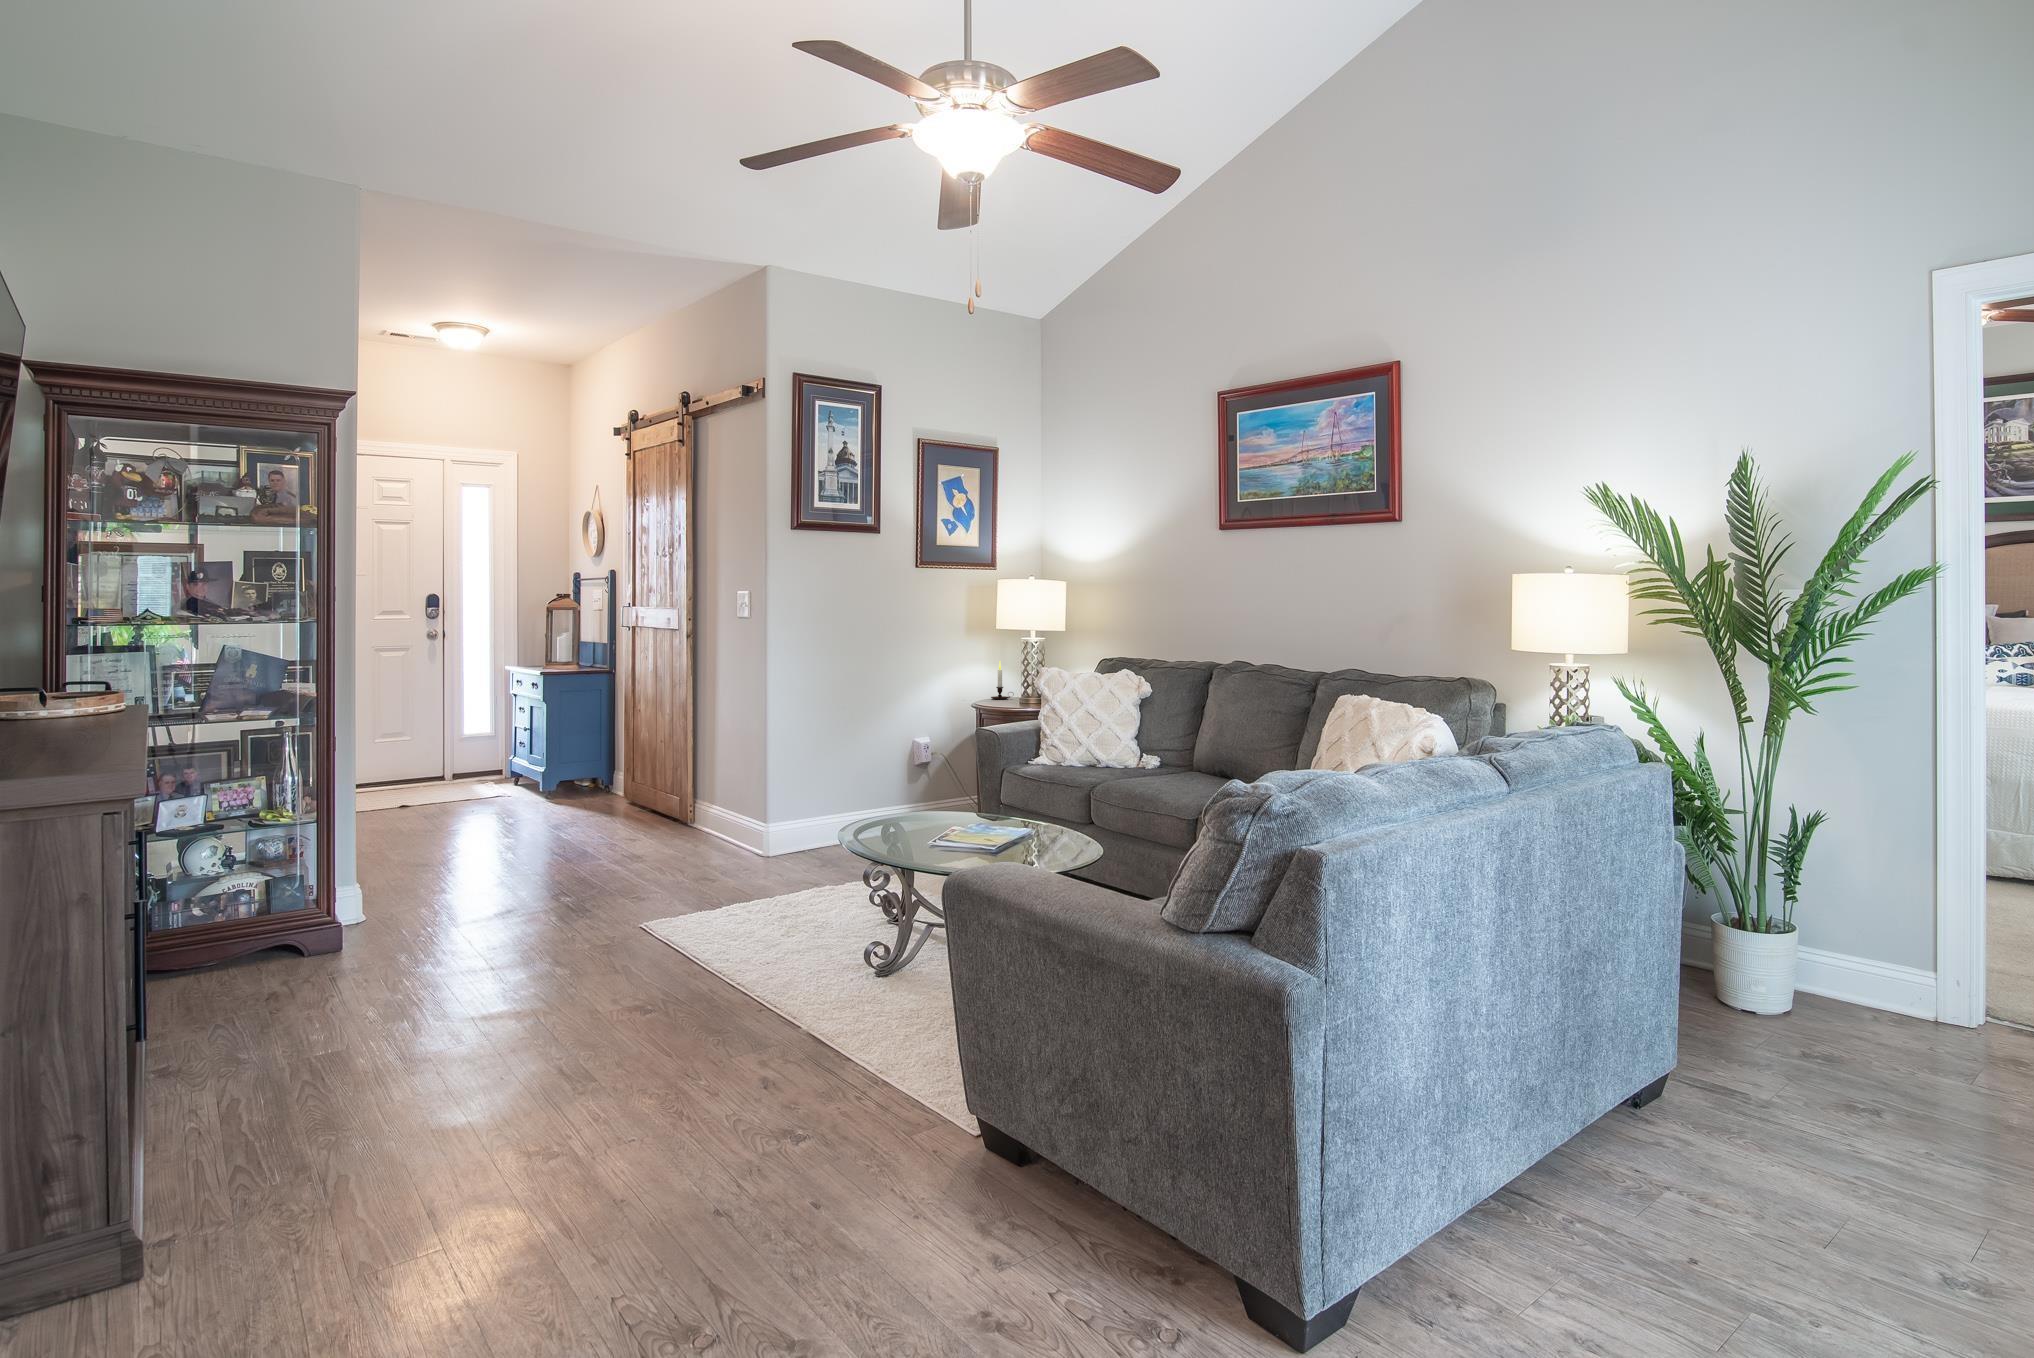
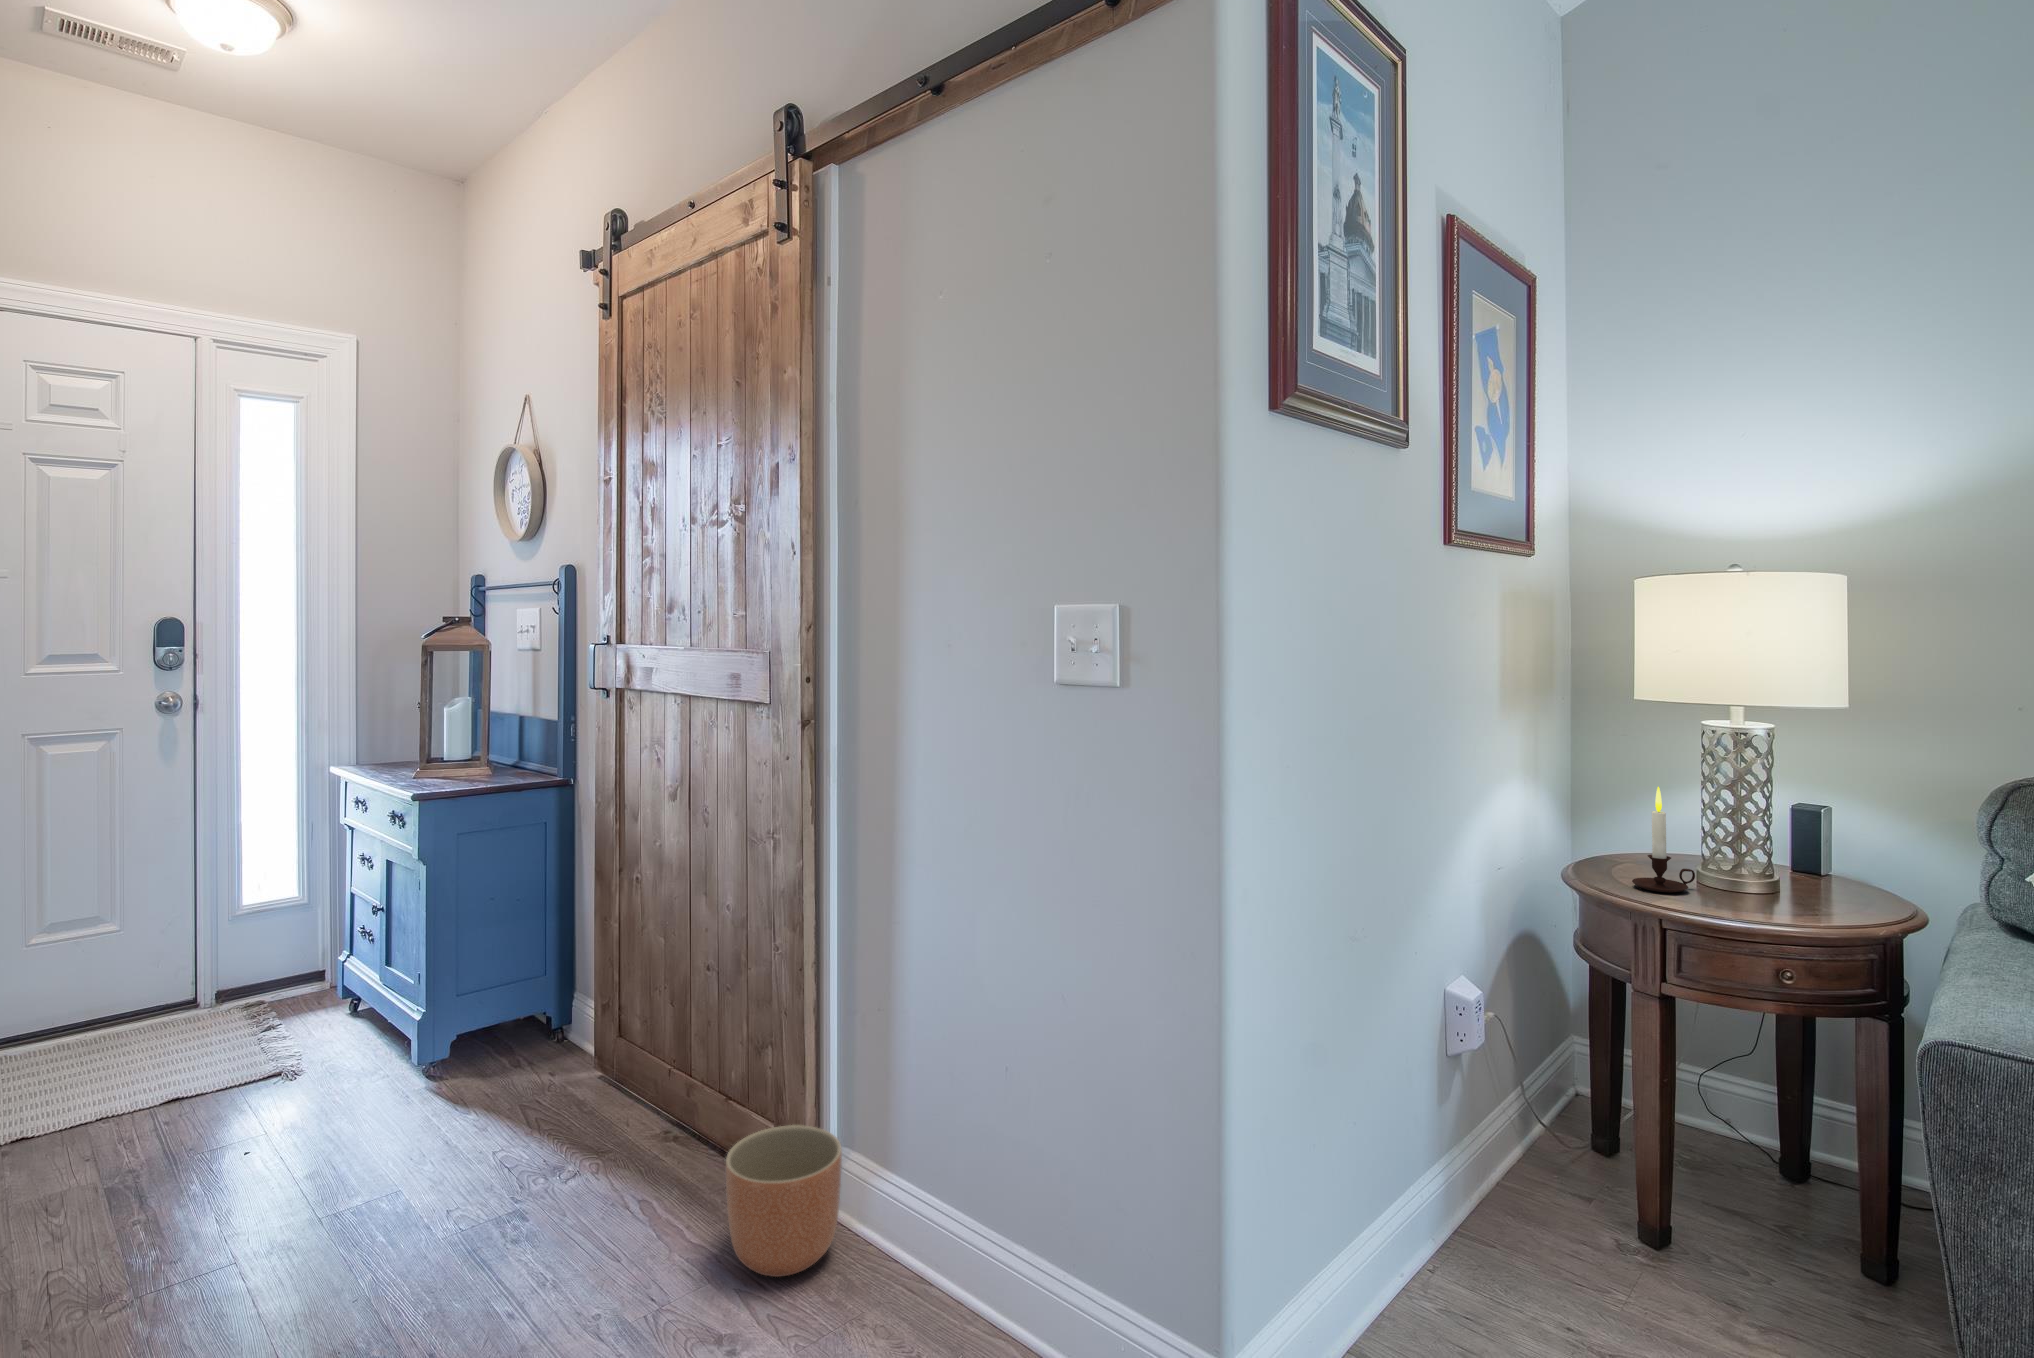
planter: none [647,783,690,825] -> present [726,1125,842,1277]

